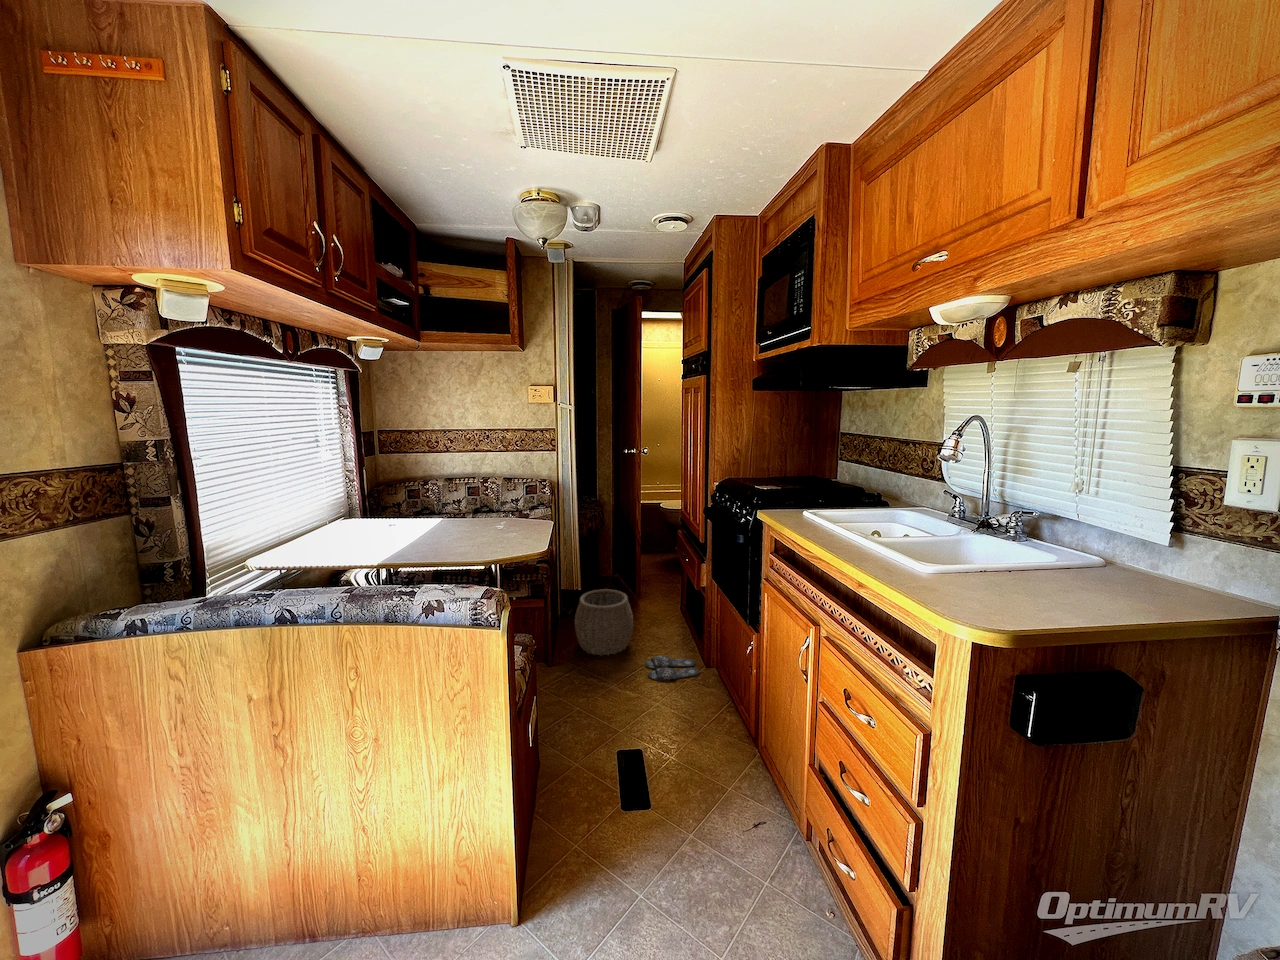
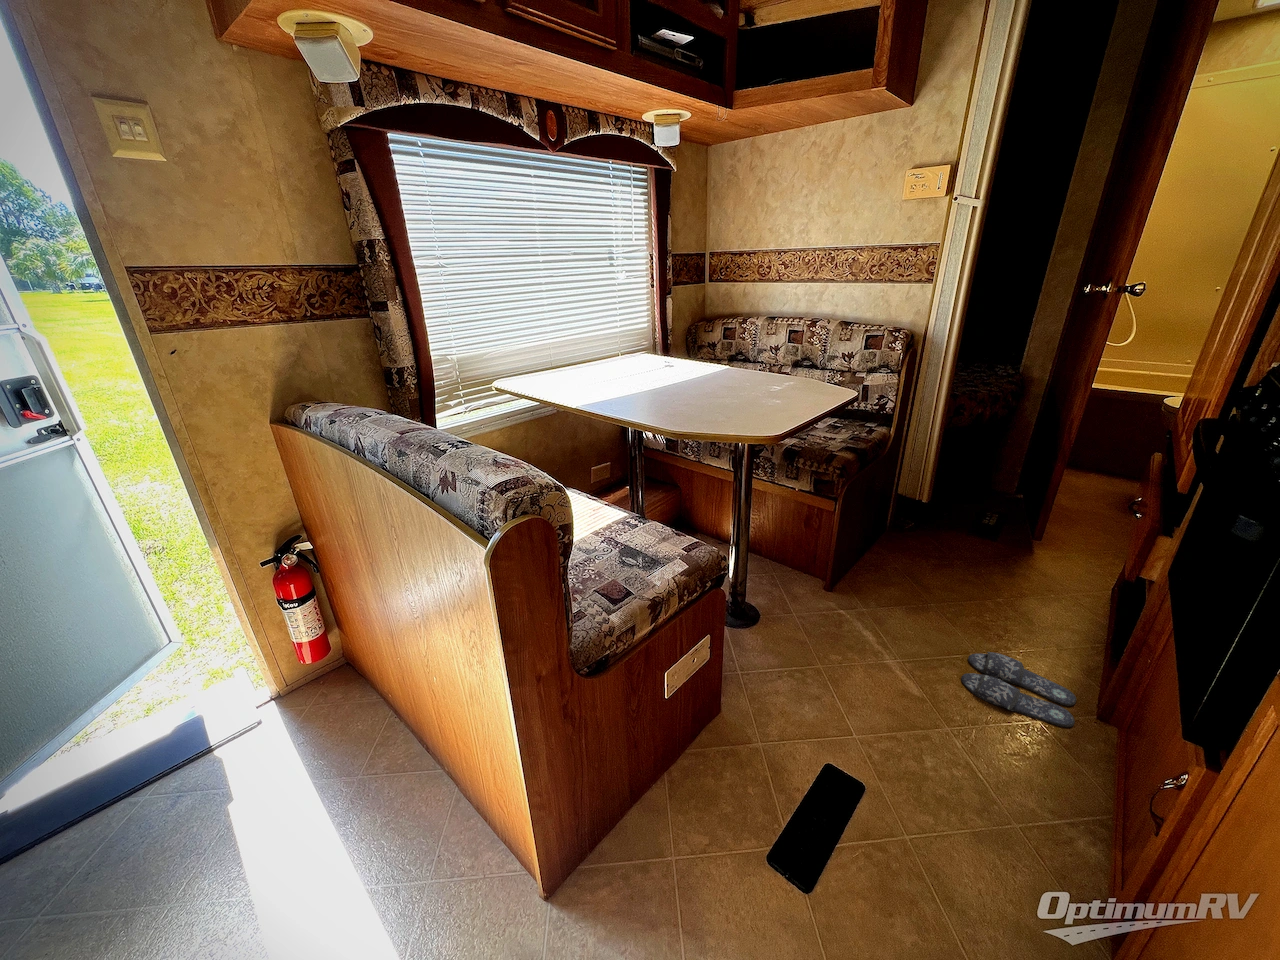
woven basket: present [575,589,633,655] -> none [878,513,983,618]

